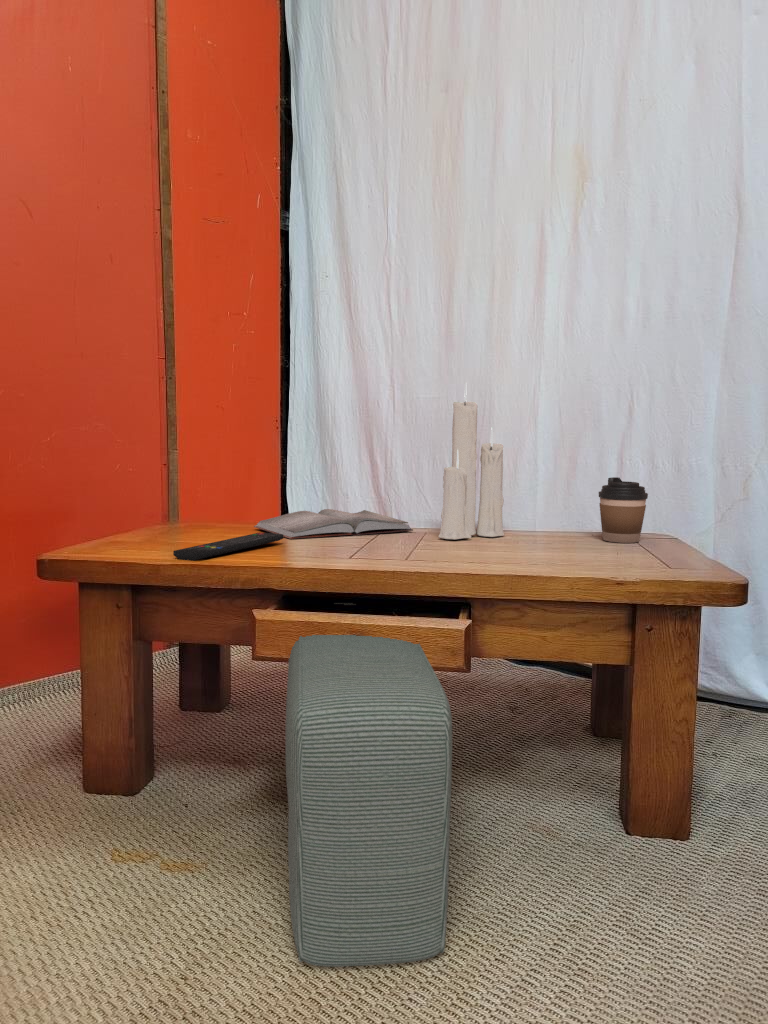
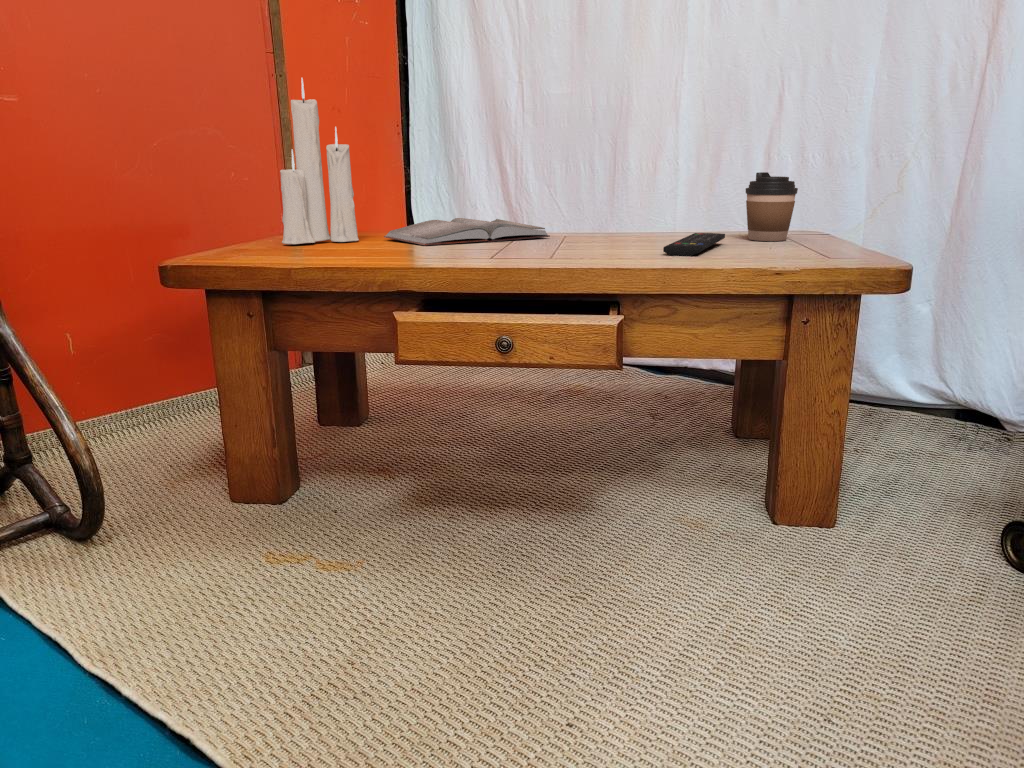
candle: present [438,383,505,540] -> present [280,78,359,244]
remote control: present [173,533,283,561] -> present [663,233,725,256]
pouf: present [286,591,452,967] -> none [431,296,610,648]

